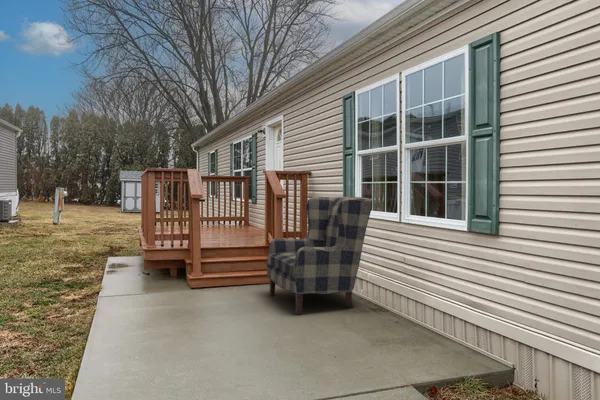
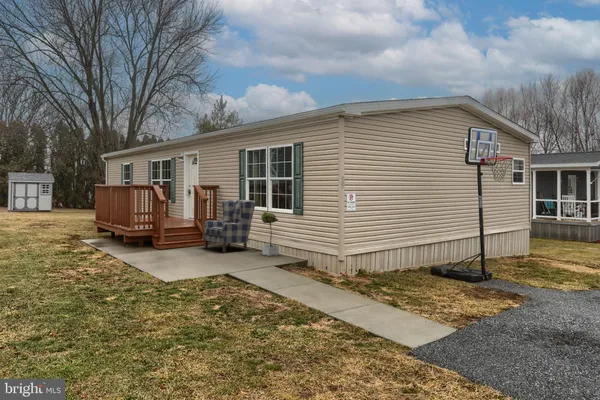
potted tree: none [381,223,426,337] -> present [261,212,279,256]

